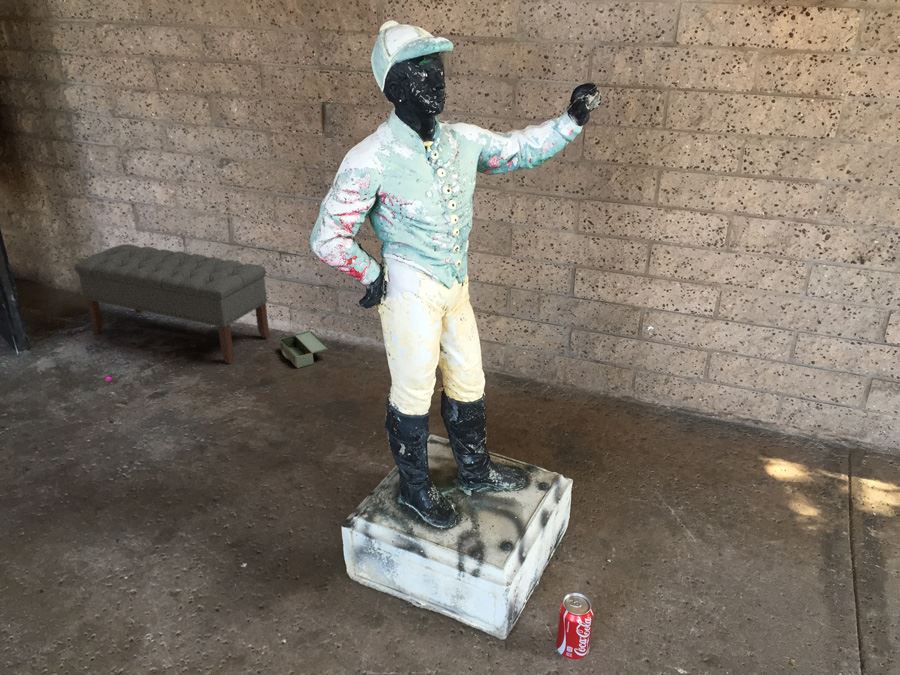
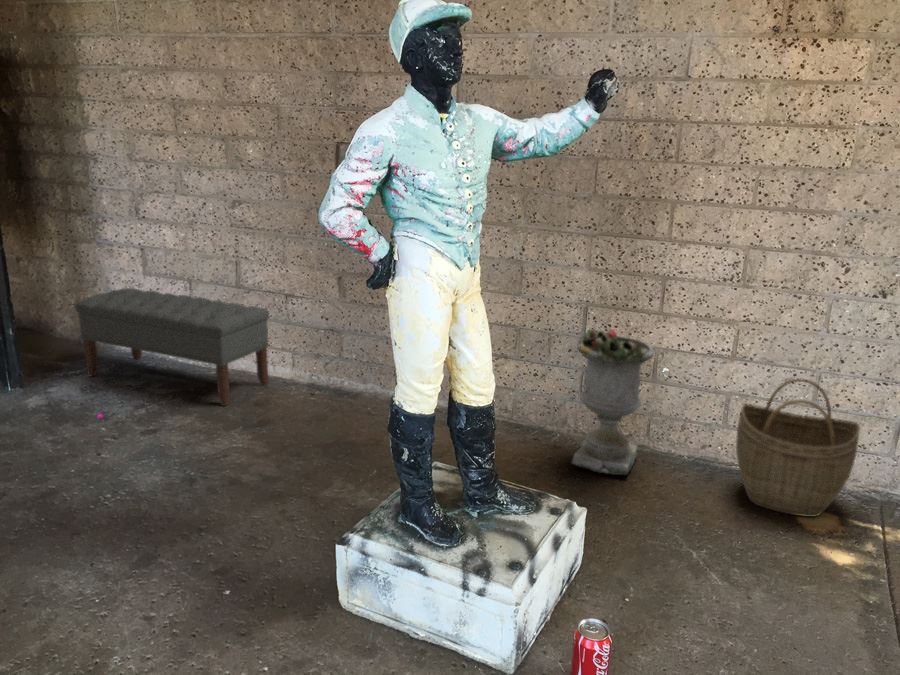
planter: none [560,289,639,430] -> present [572,327,654,475]
toolbox: present [279,331,328,368] -> none [279,378,329,411]
woven basket: none [715,340,830,469] -> present [736,378,860,517]

